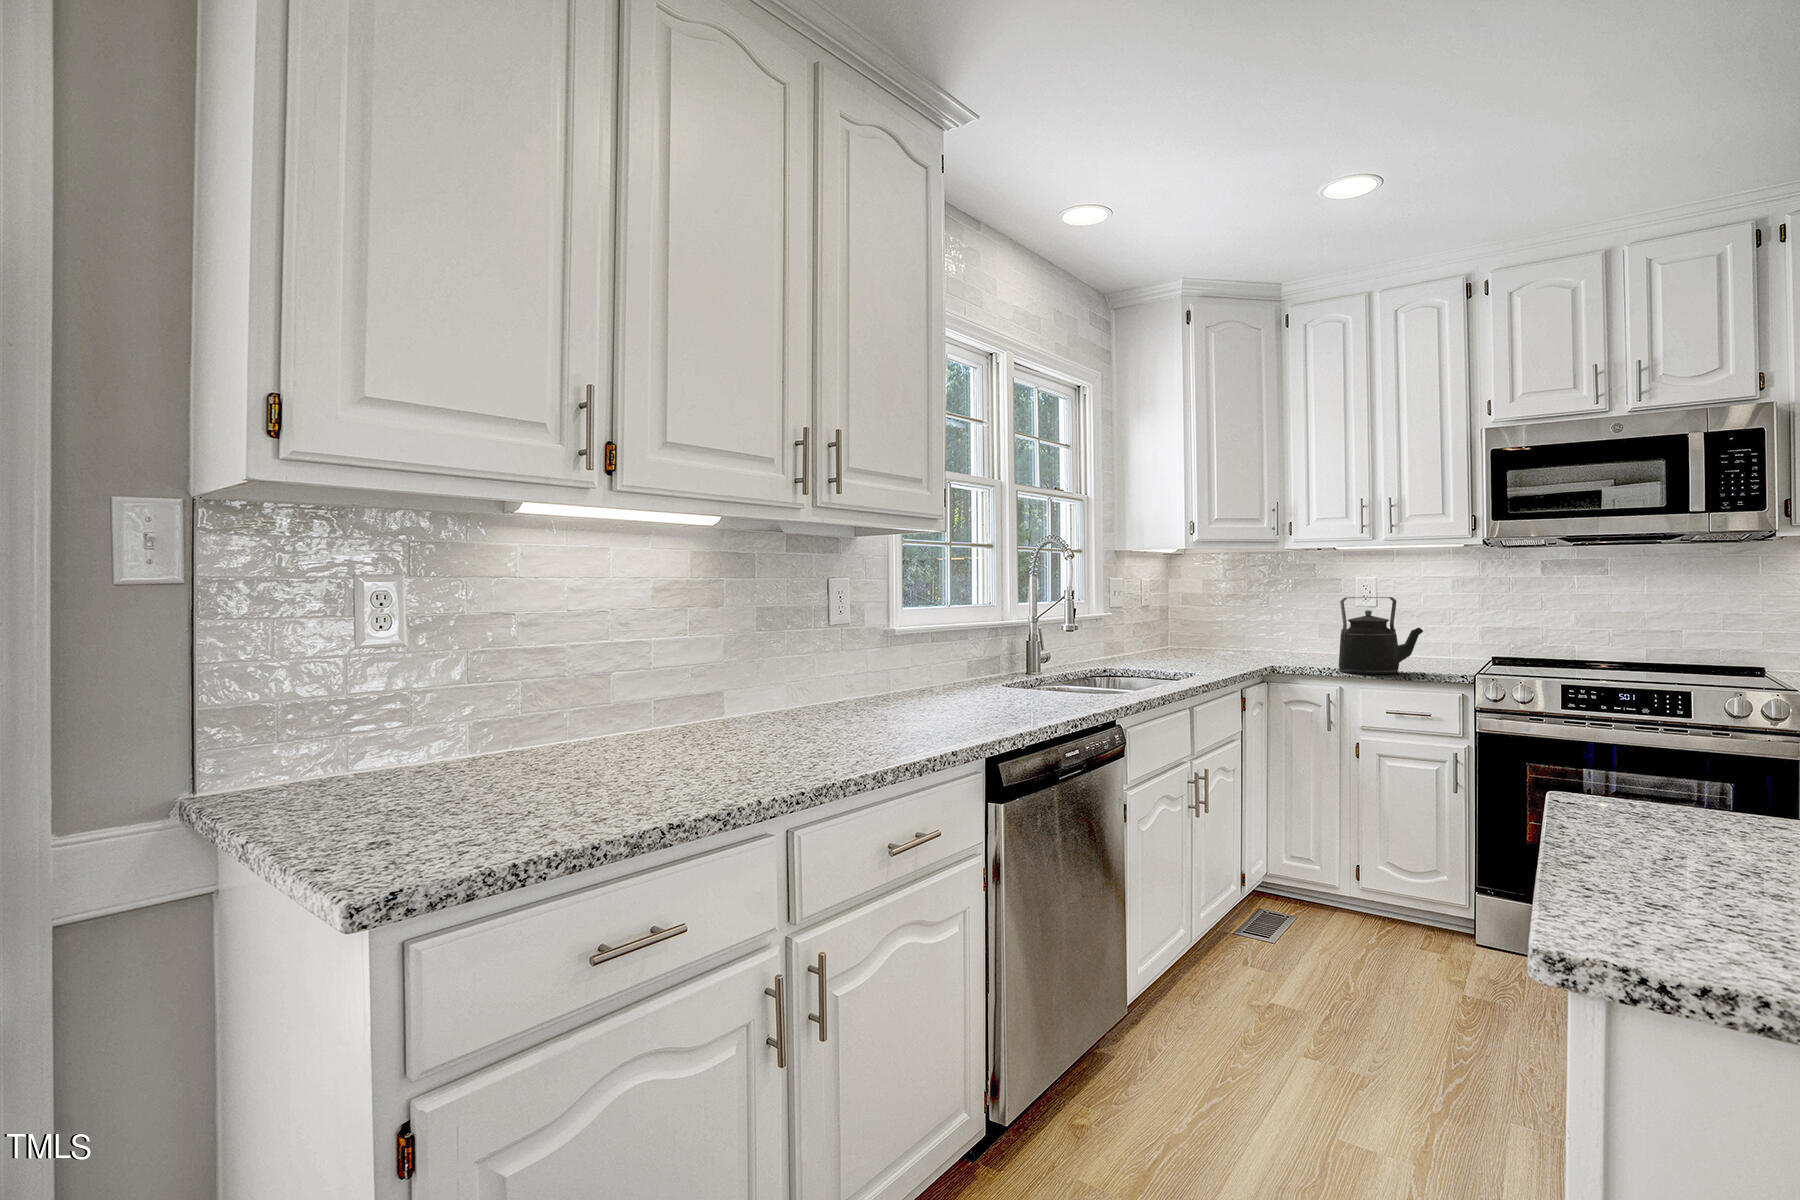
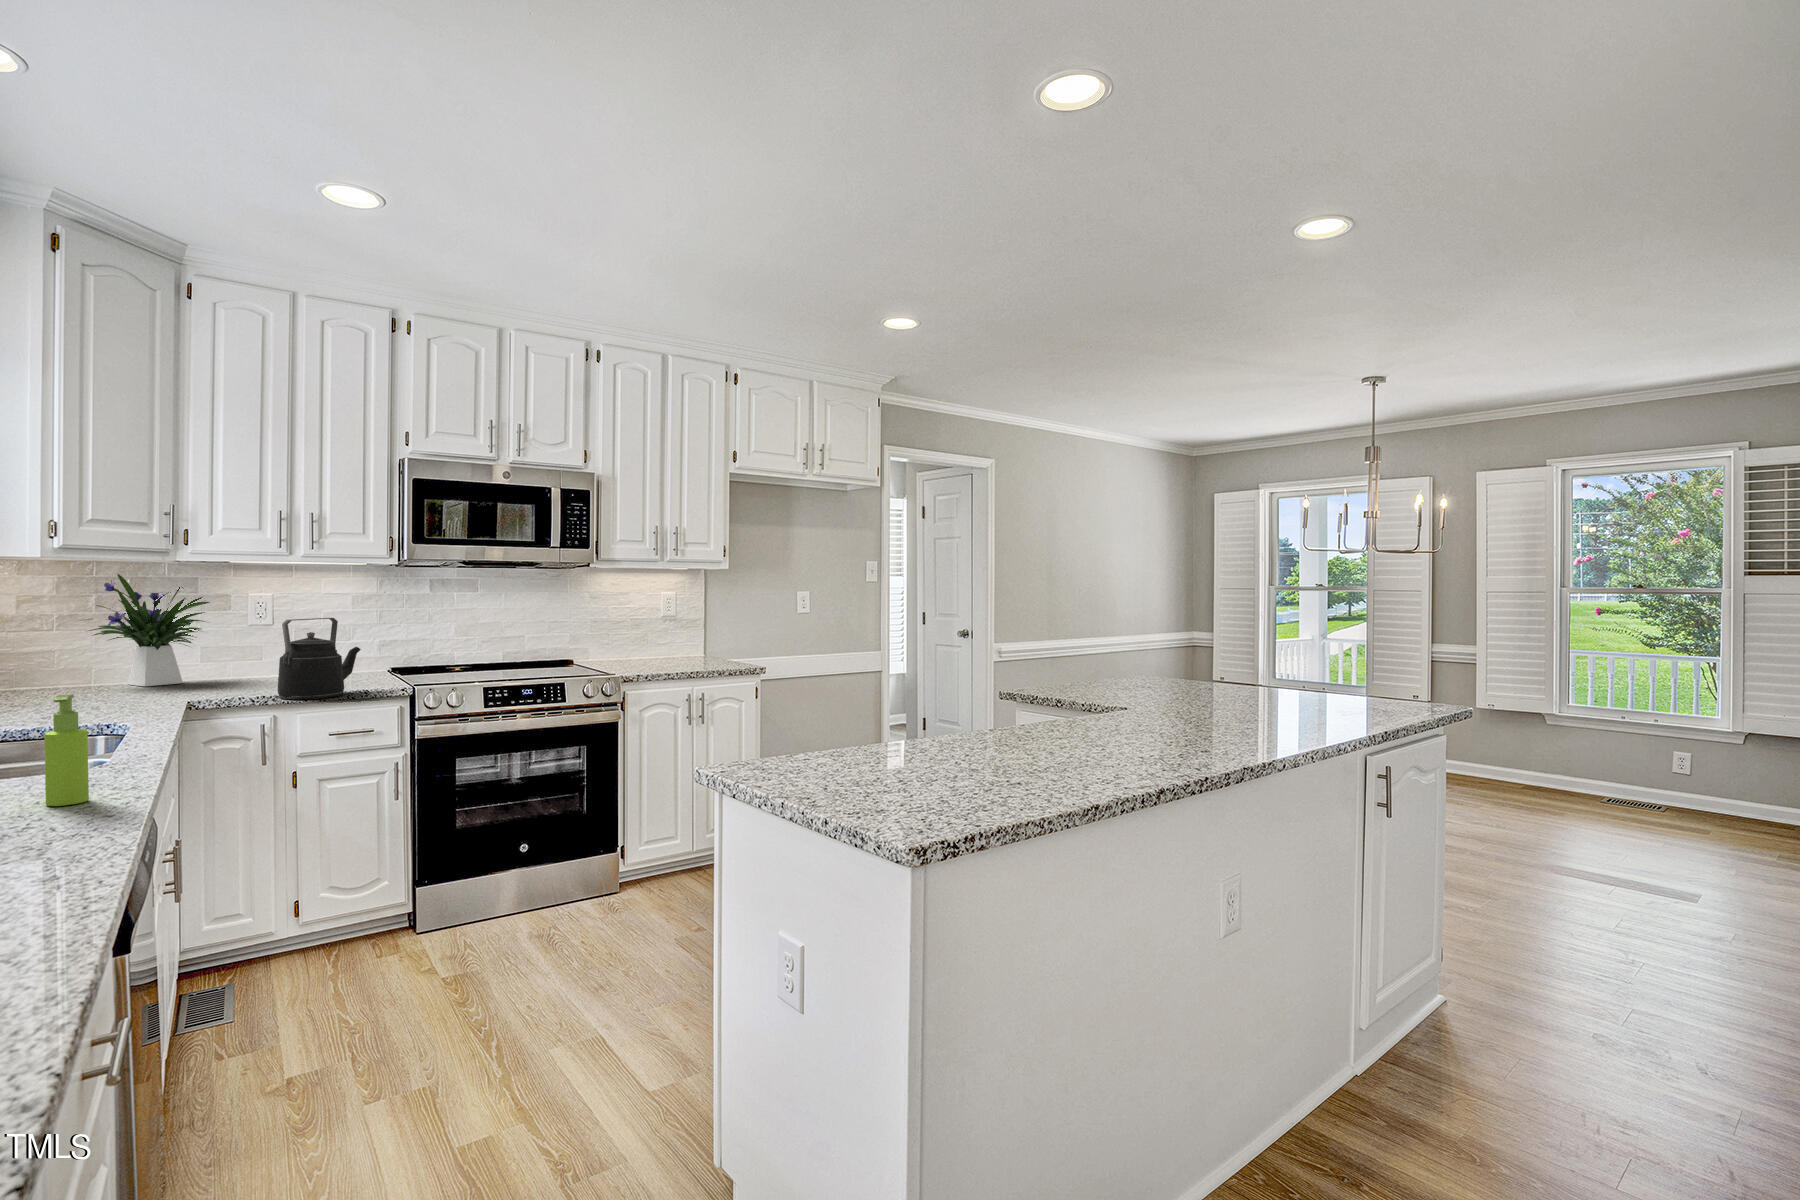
flower arrangement: none [1234,563,1329,656] -> present [85,574,210,686]
soap dispenser: none [1054,628,1077,706] -> present [44,695,89,806]

